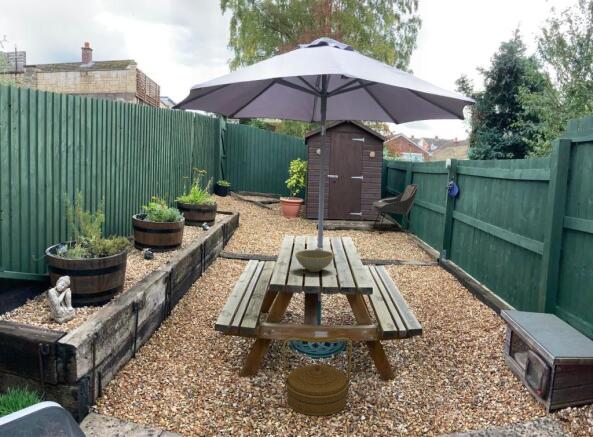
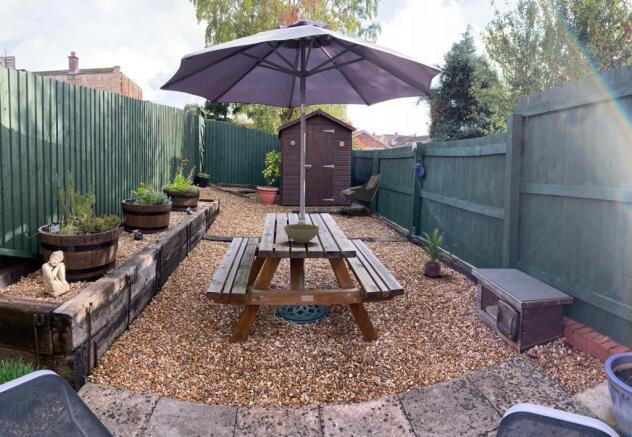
decorative plant: none [442,251,502,306] -> present [421,229,442,277]
woven basket: present [283,336,352,416] -> none [275,301,339,375]

